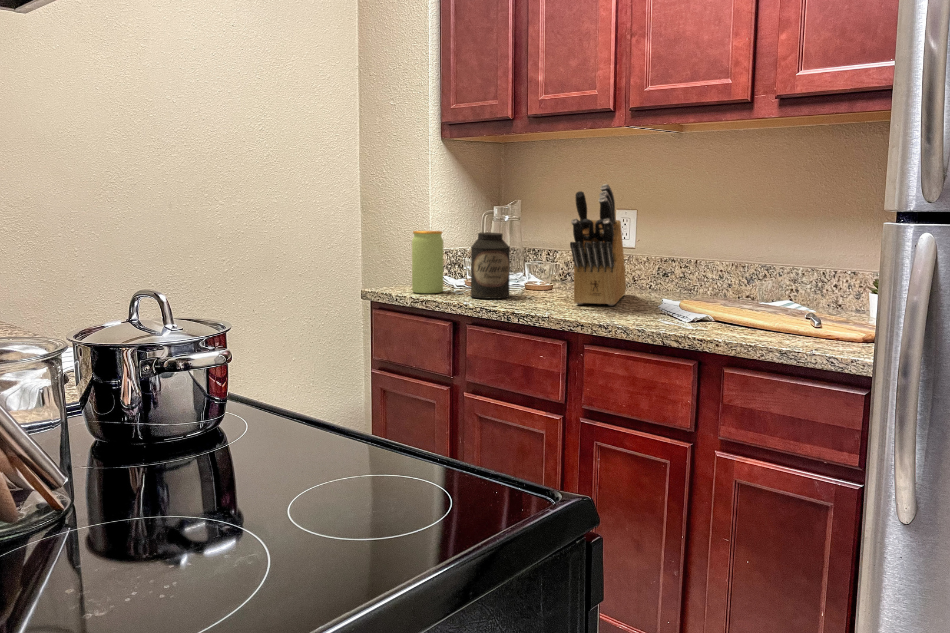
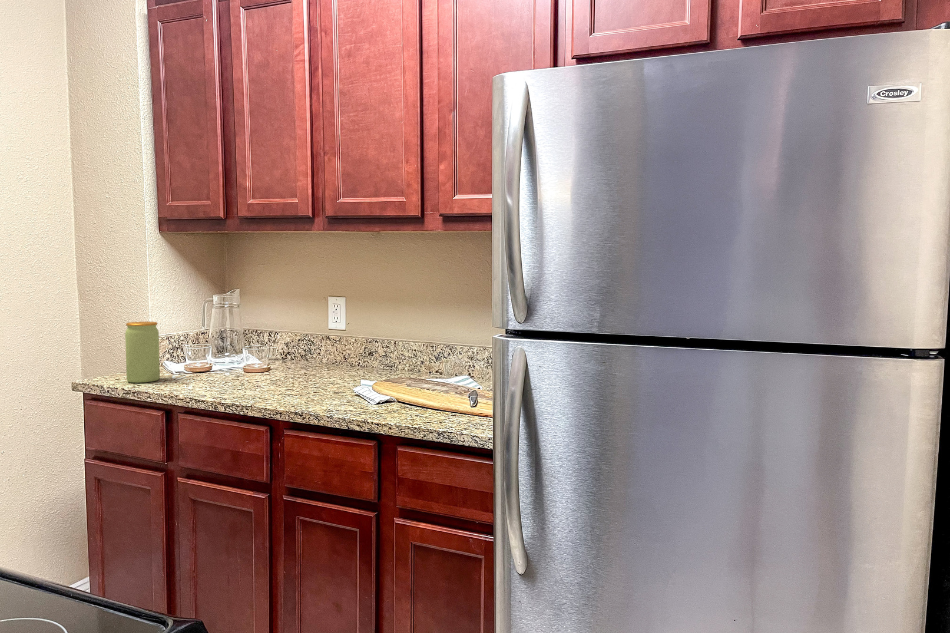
knife block: present [570,184,626,305] -> none [271,283,334,389]
canister: present [471,232,510,299] -> none [184,324,224,386]

